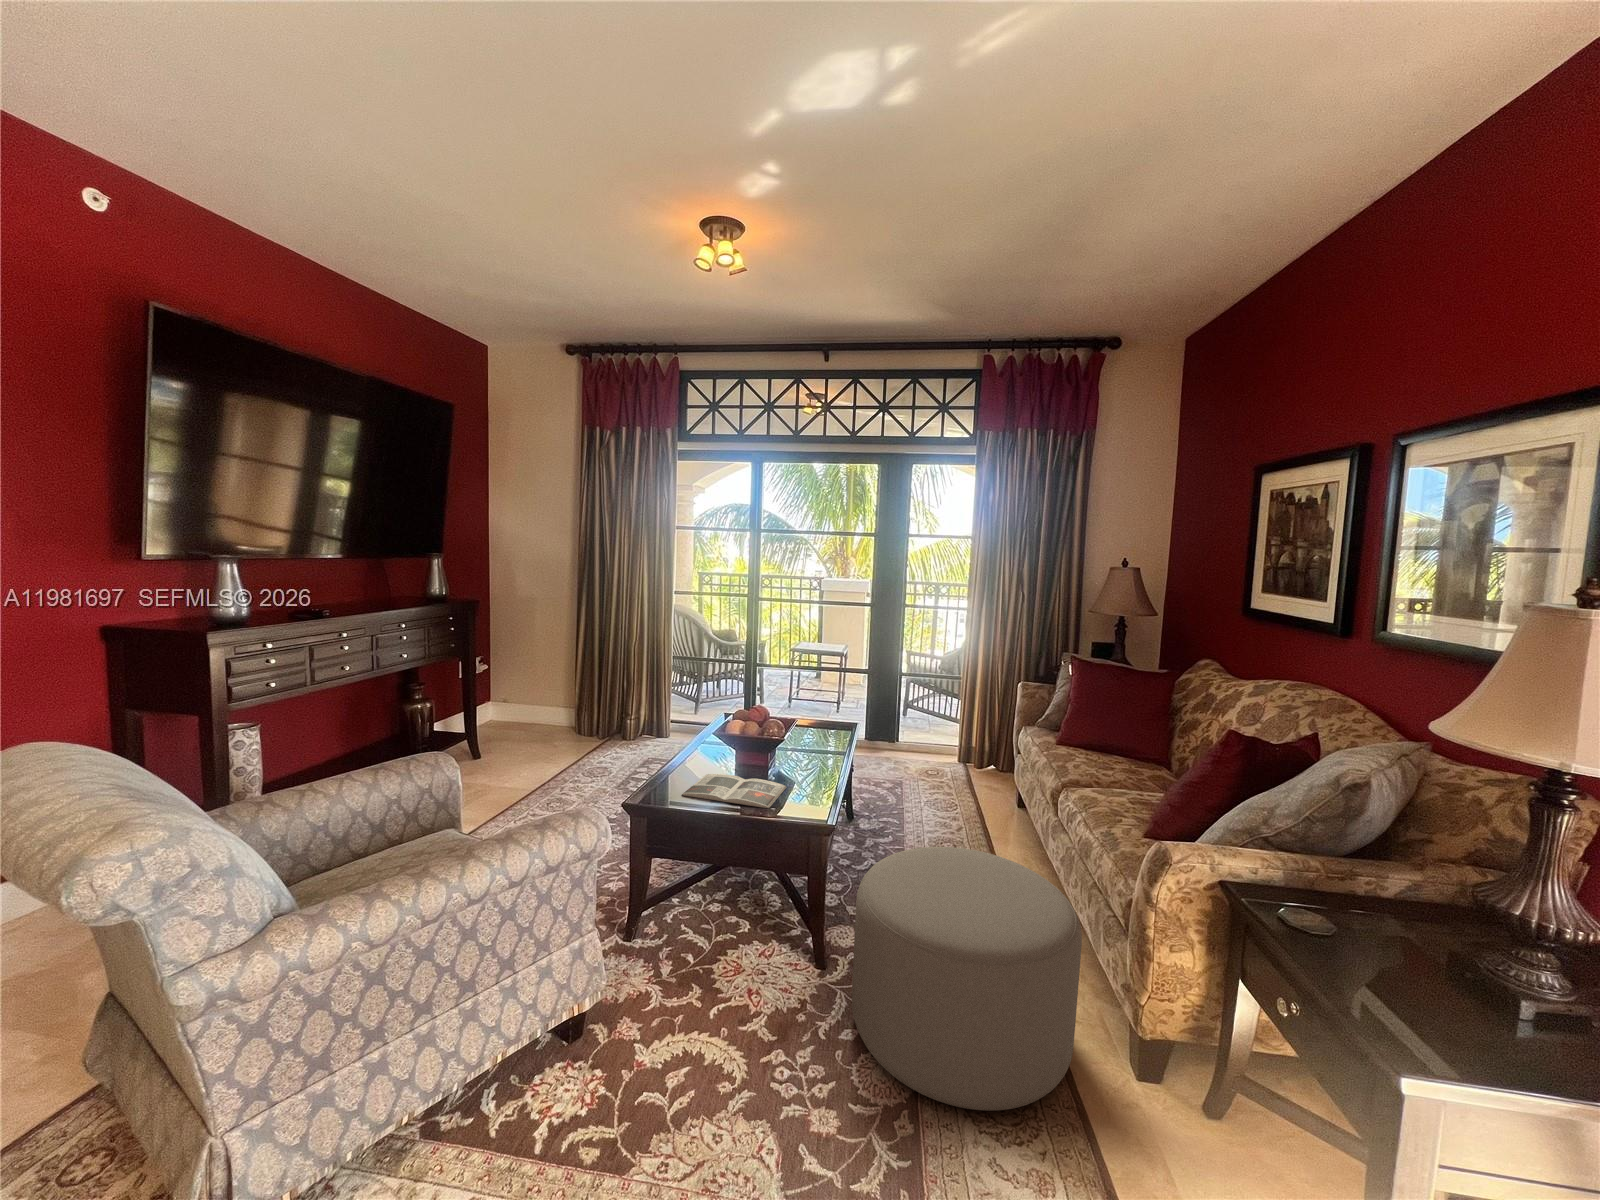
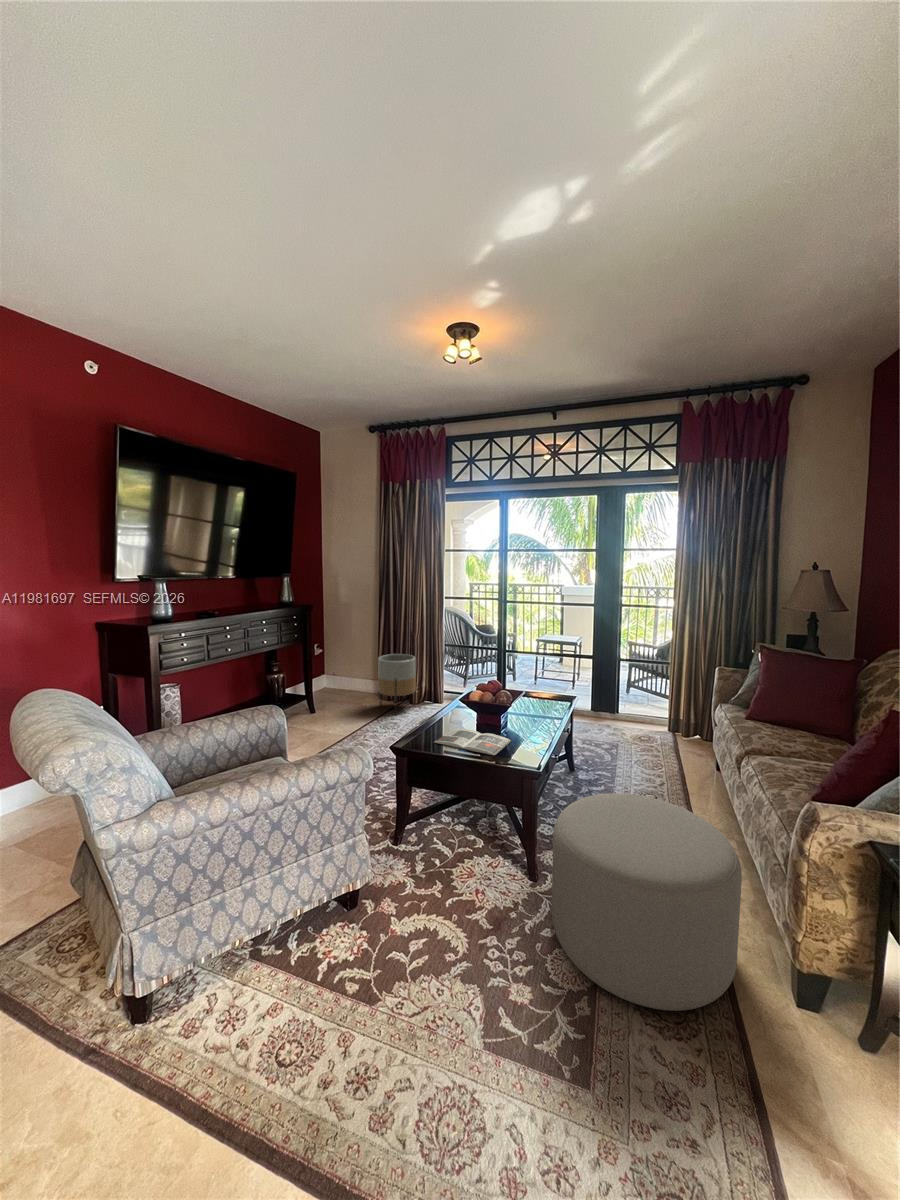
planter: none [571,671,627,758] -> present [378,654,416,704]

